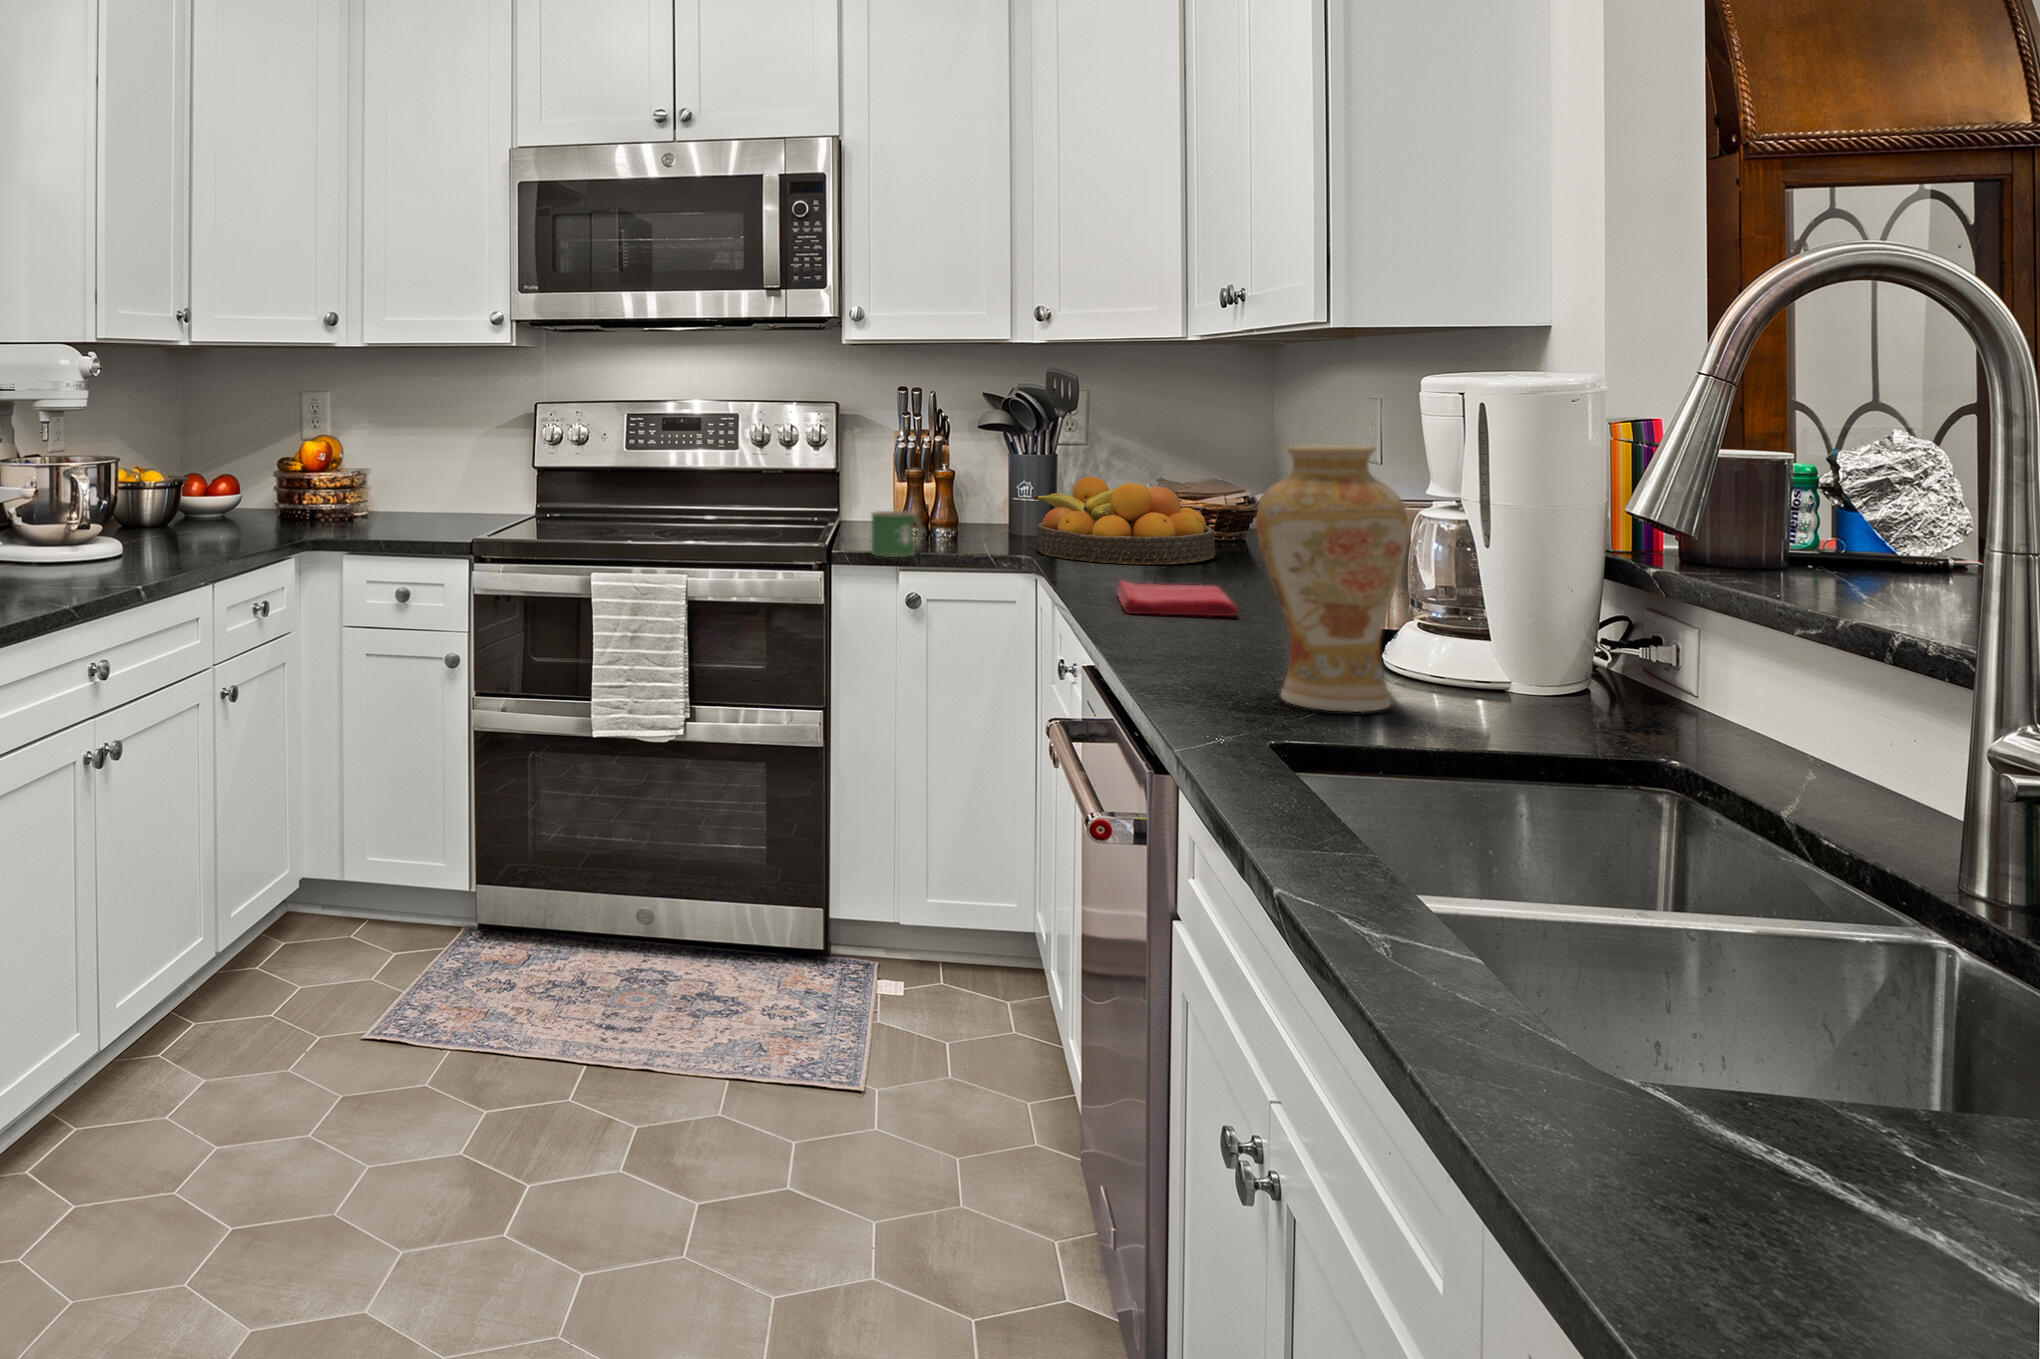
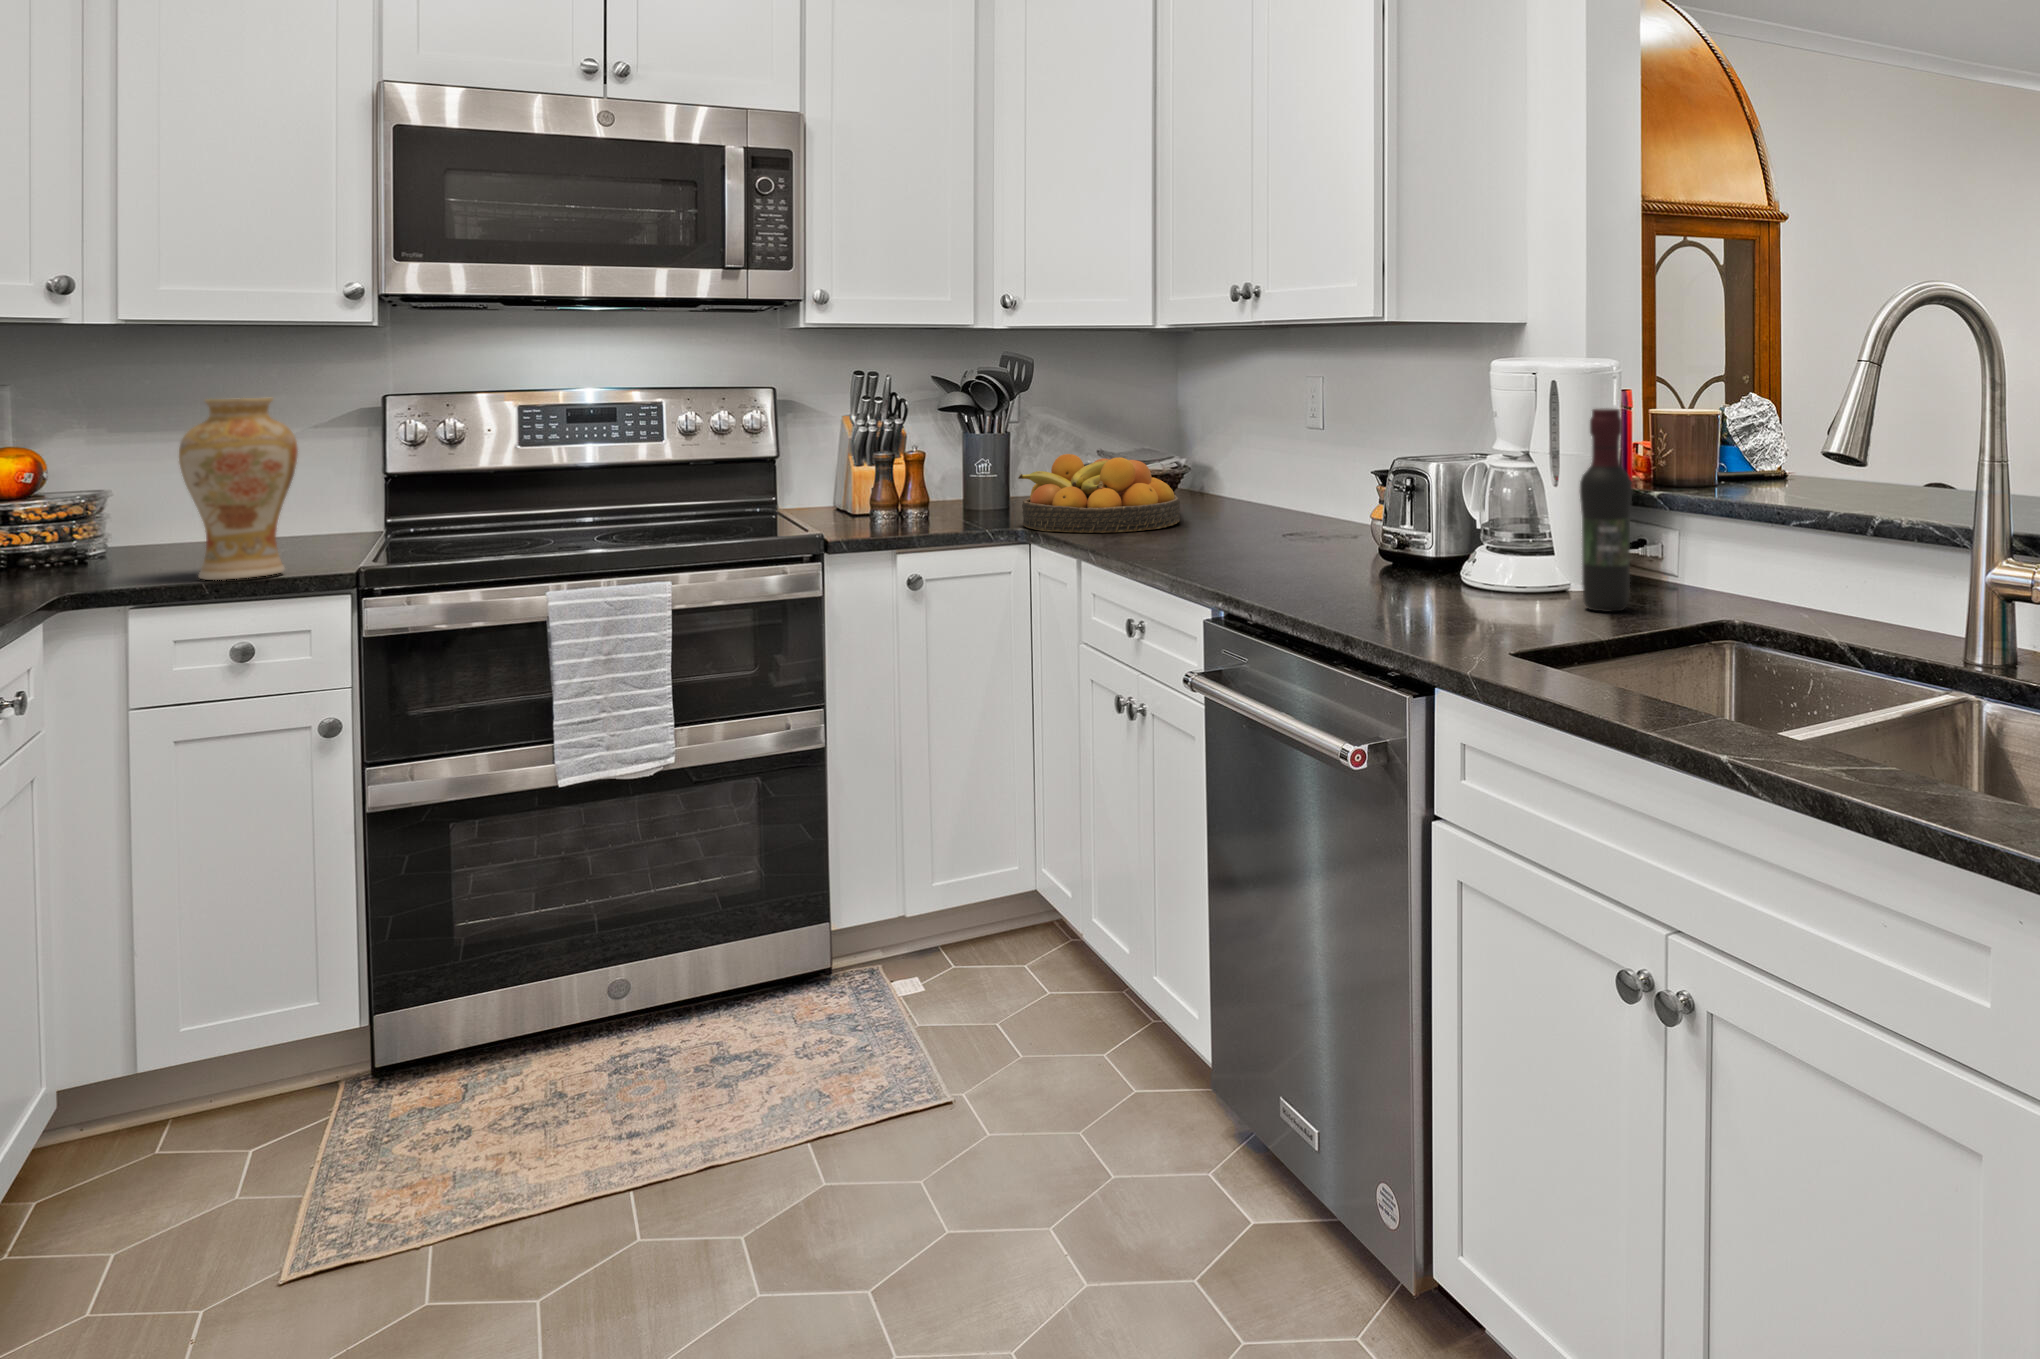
vase: present [1256,445,1409,712] -> present [179,398,298,580]
wine bottle: none [1484,448,1565,718] -> present [1580,408,1632,612]
mug: present [871,511,923,557] -> none [879,498,928,545]
dish towel: present [1117,580,1238,616] -> none [1171,542,1300,573]

